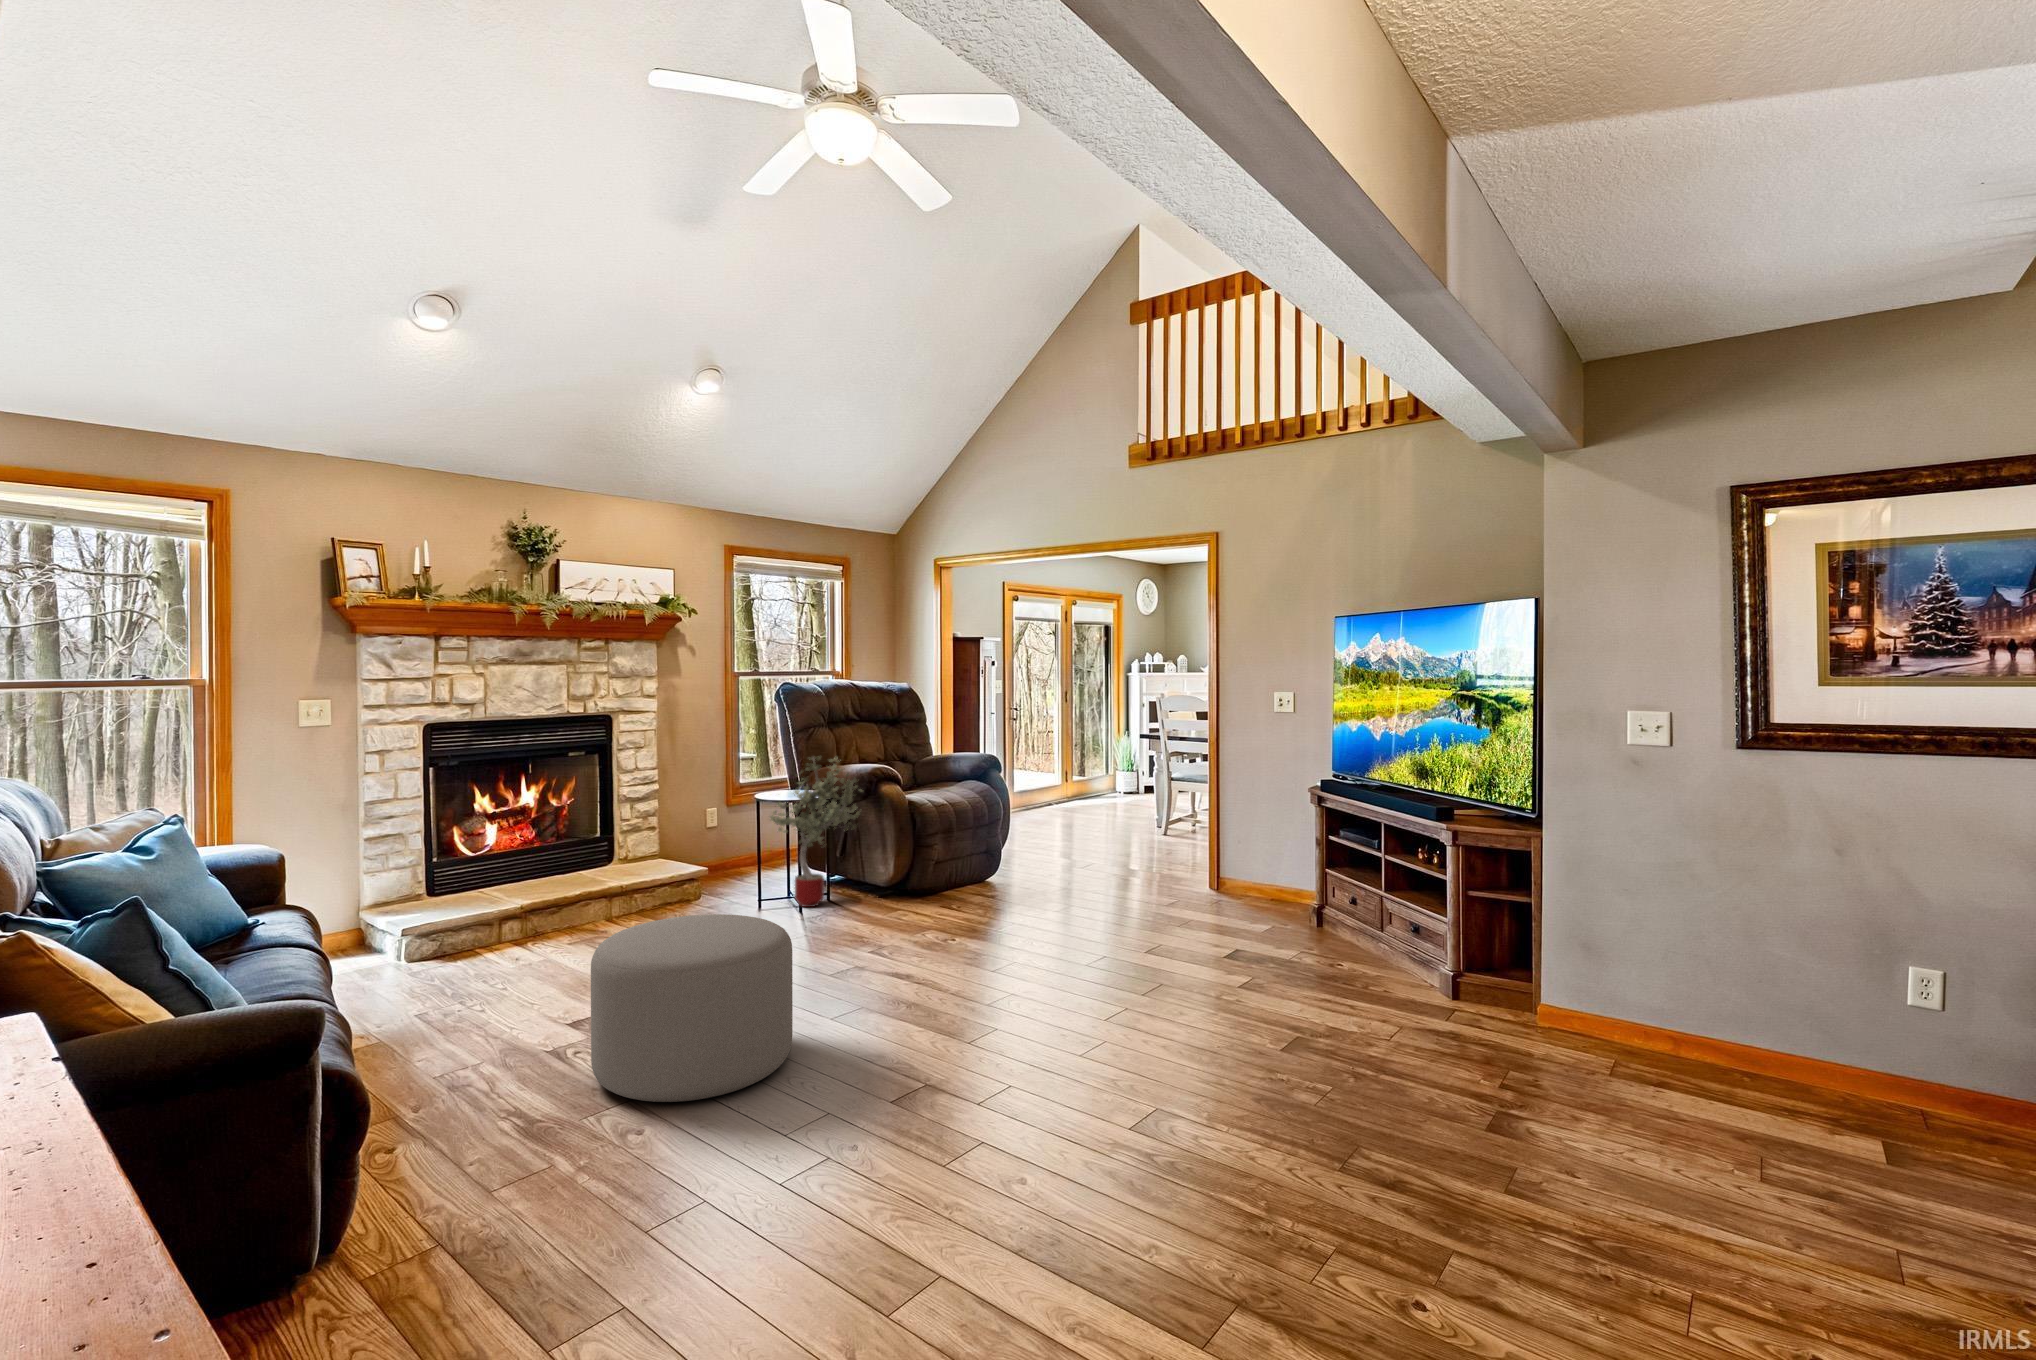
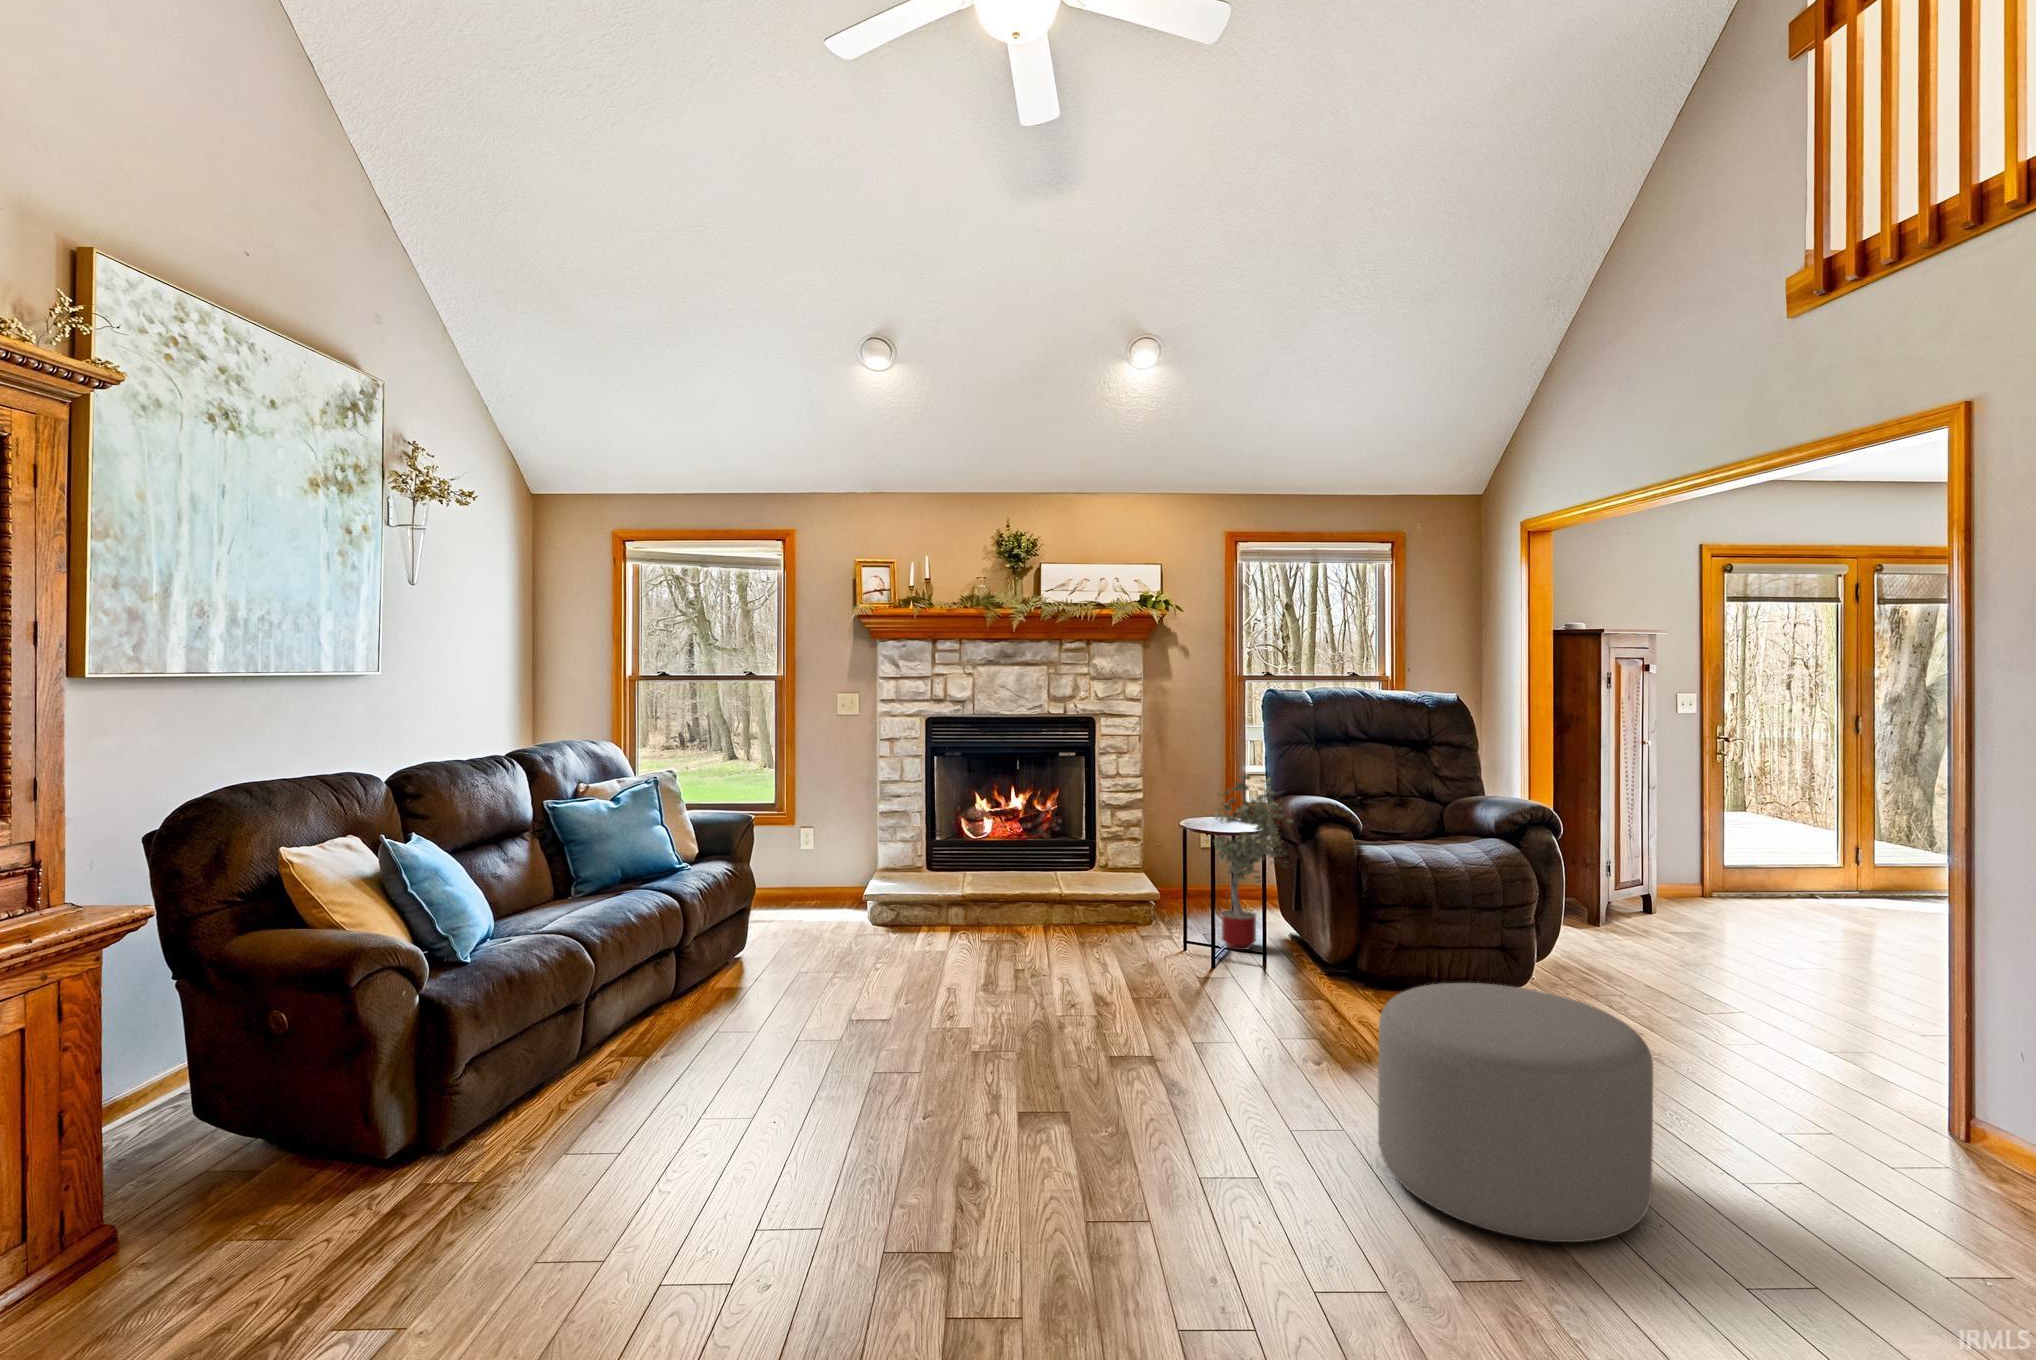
ottoman: present [591,914,793,1102] -> present [1378,983,1653,1242]

